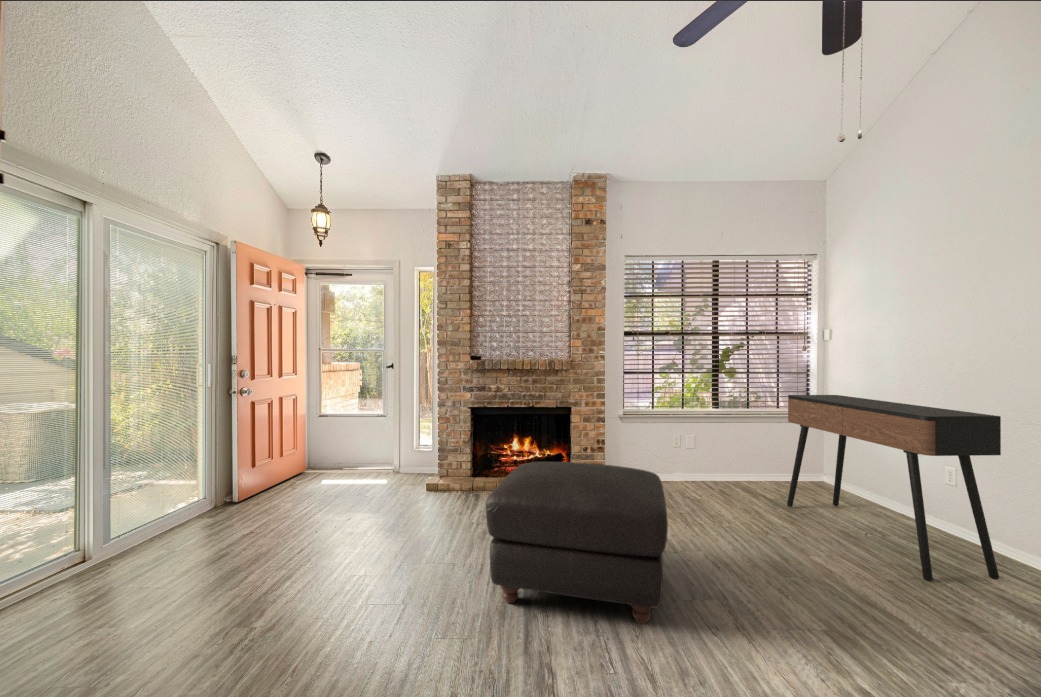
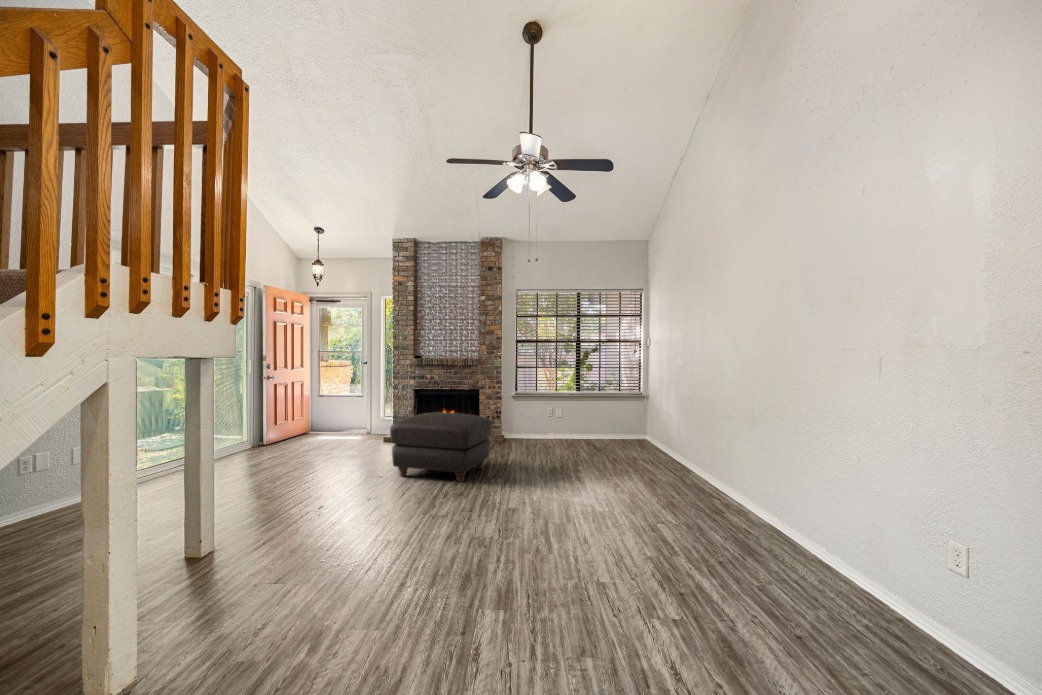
console table: present [787,395,1001,581] -> none [601,381,663,473]

